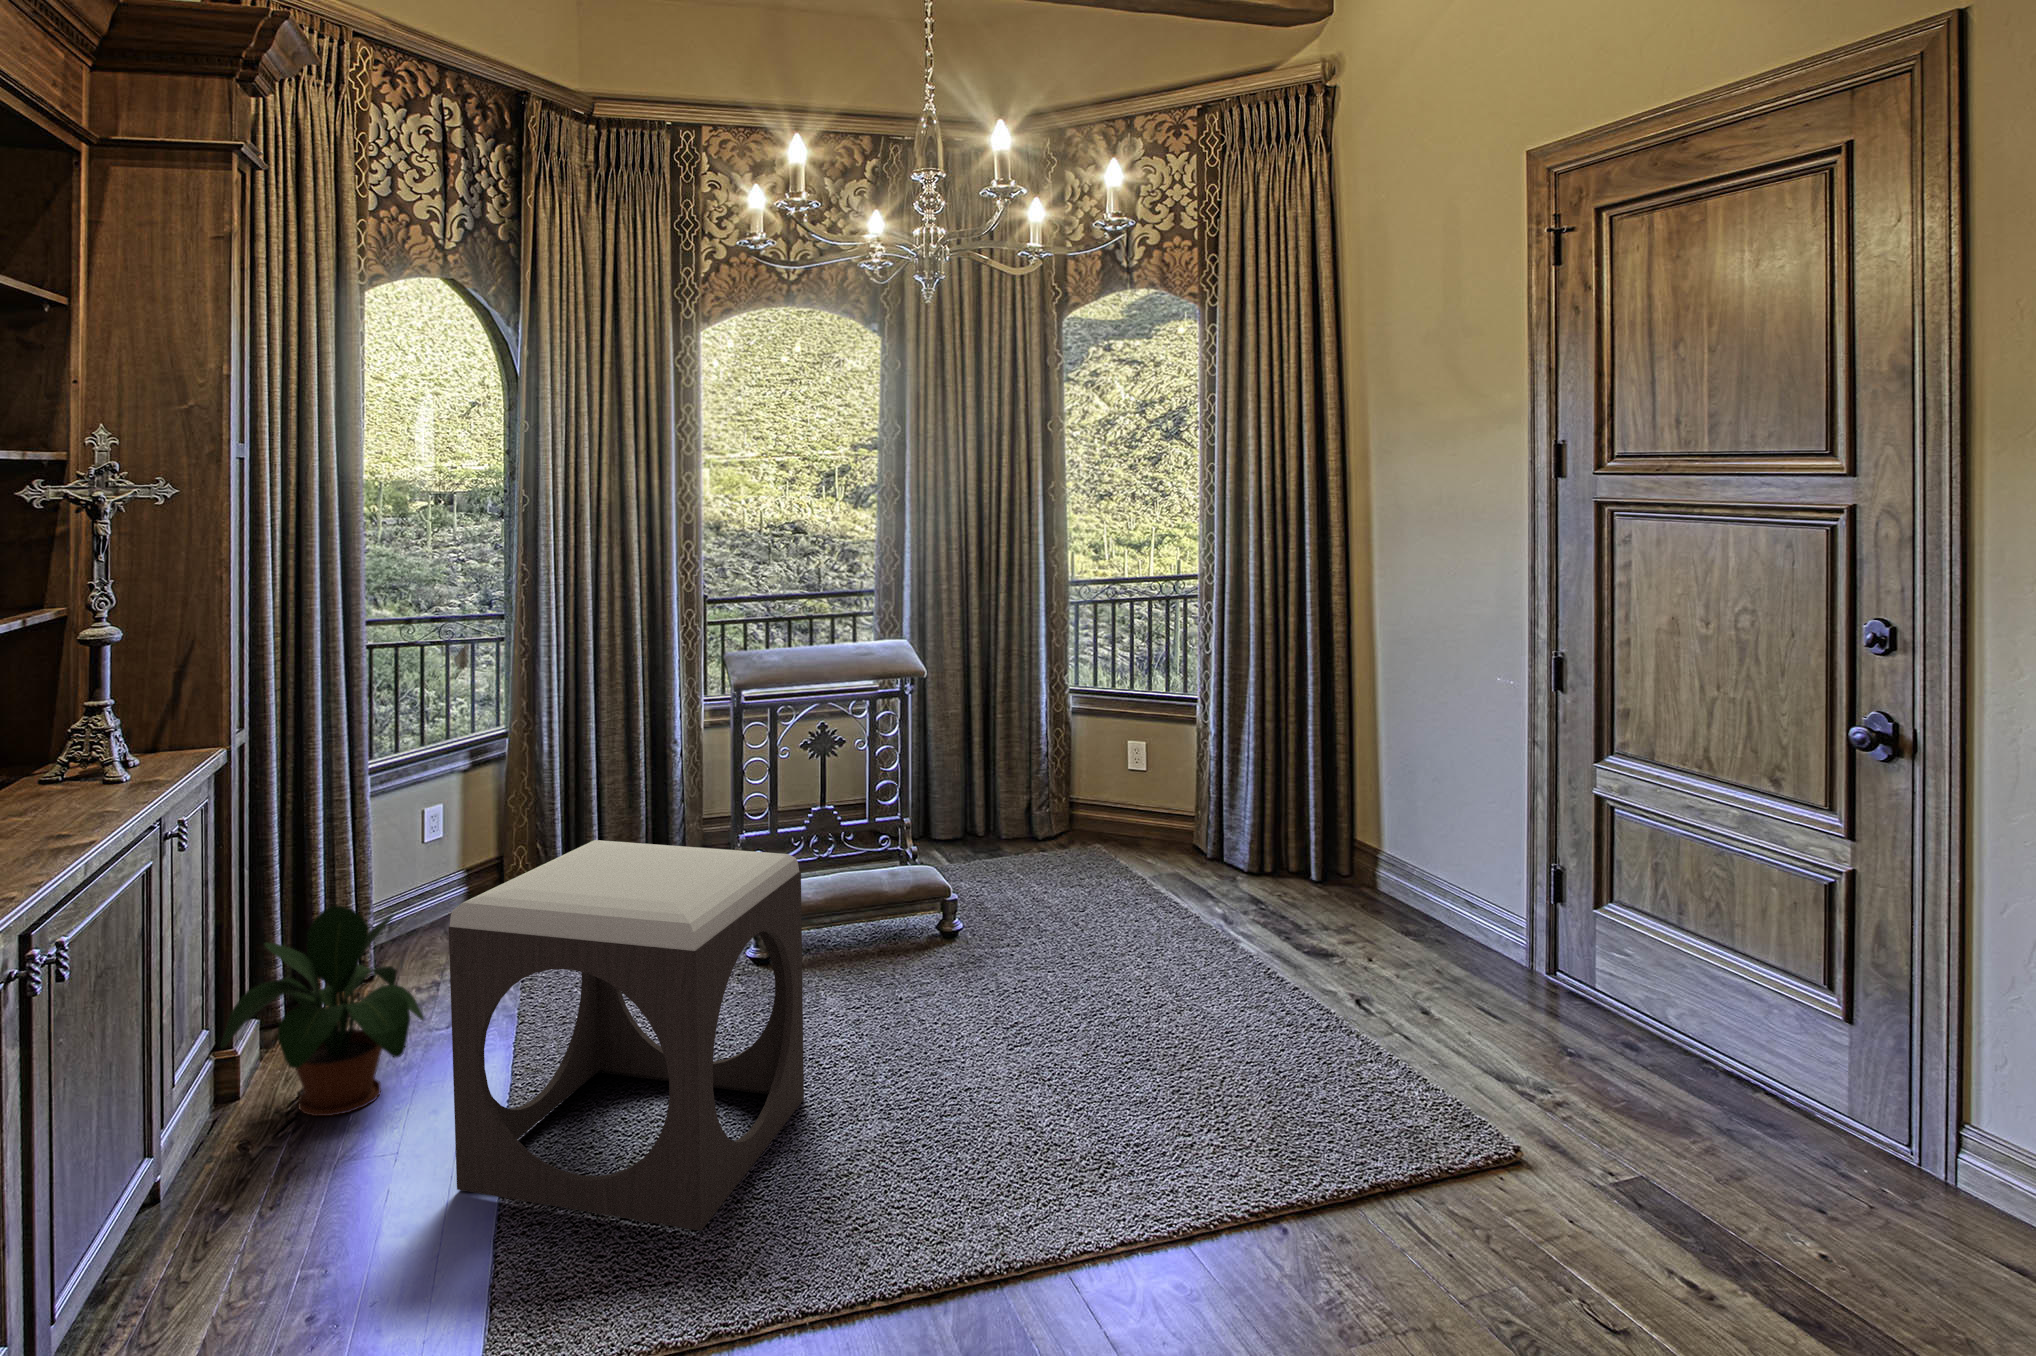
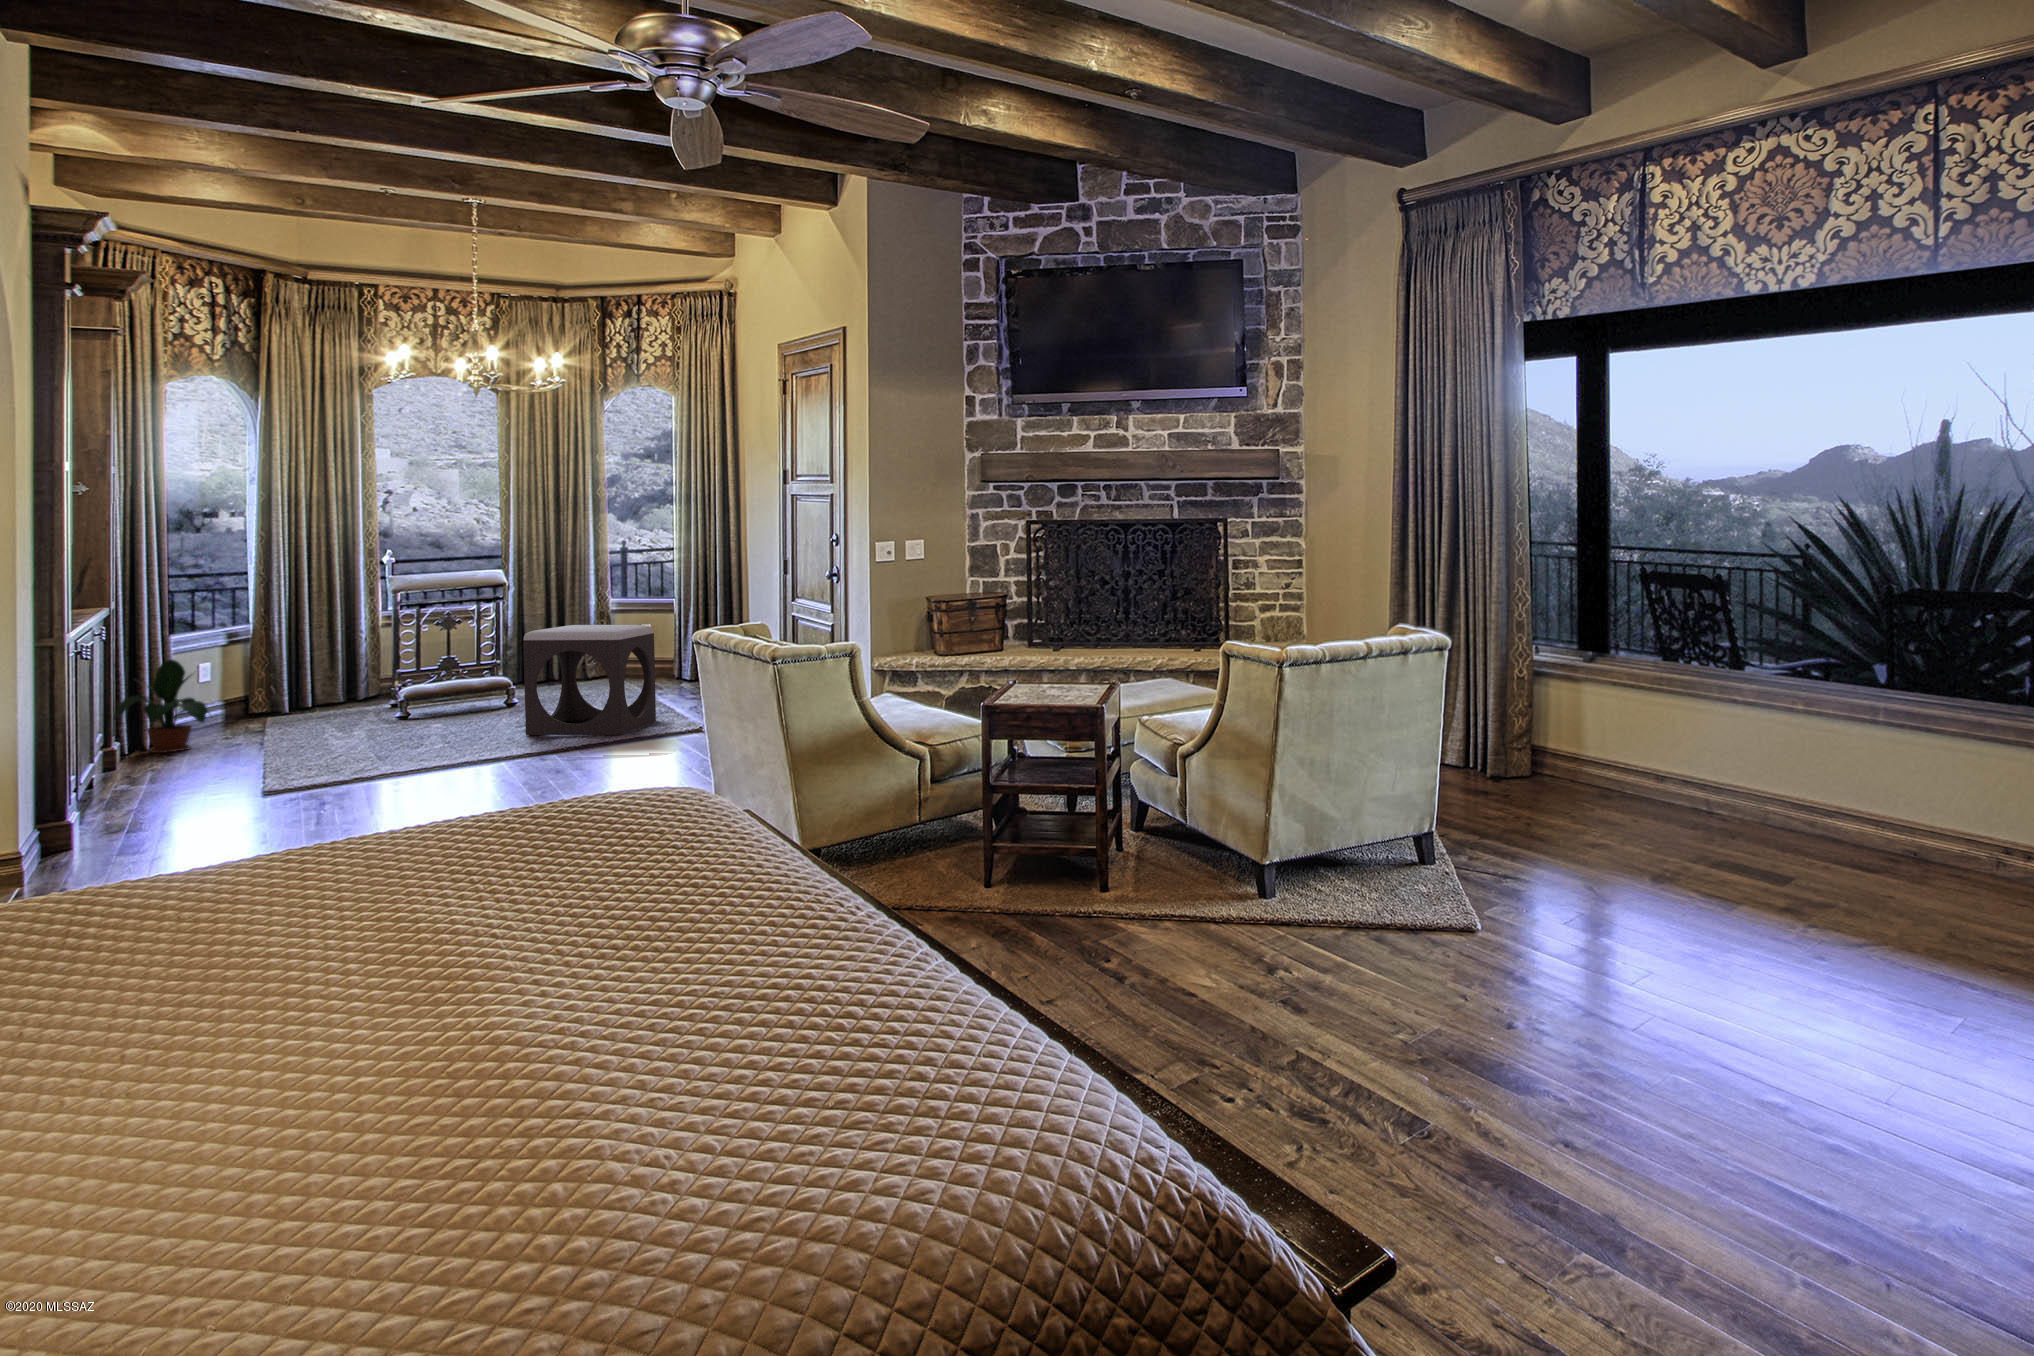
footstool: present [449,840,804,1231] -> present [523,625,656,735]

